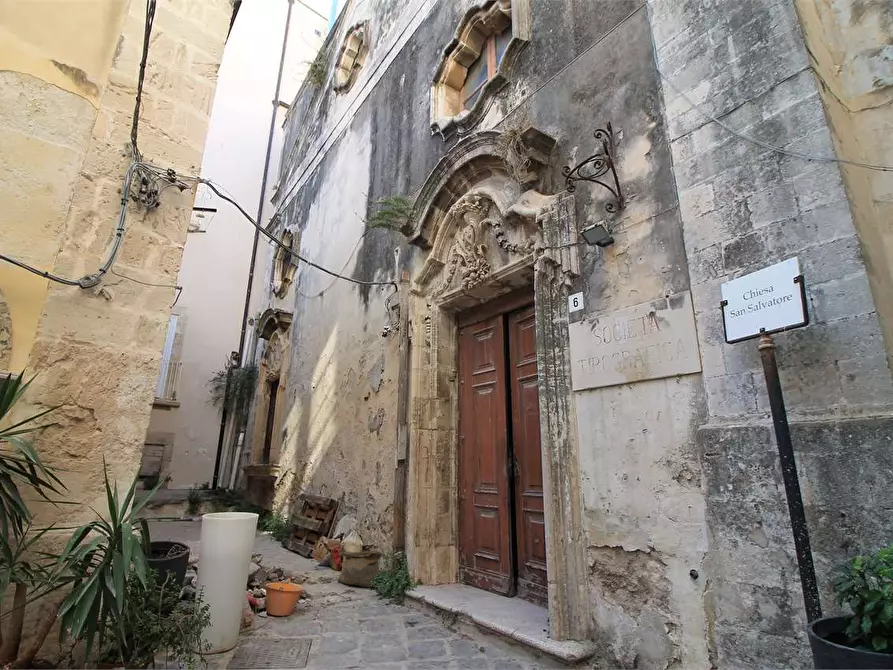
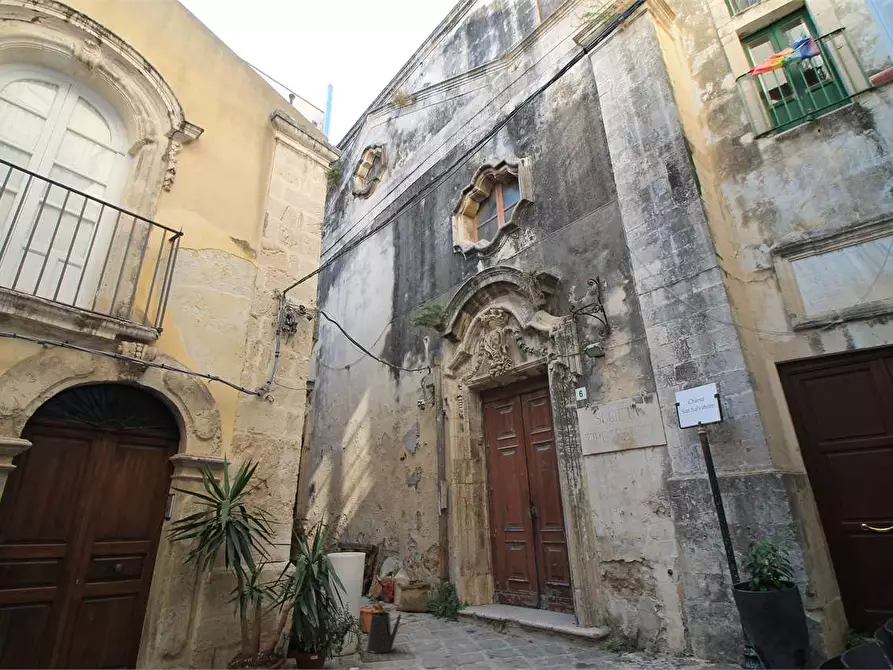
watering can: none [238,574,290,658] -> present [363,600,401,653]

